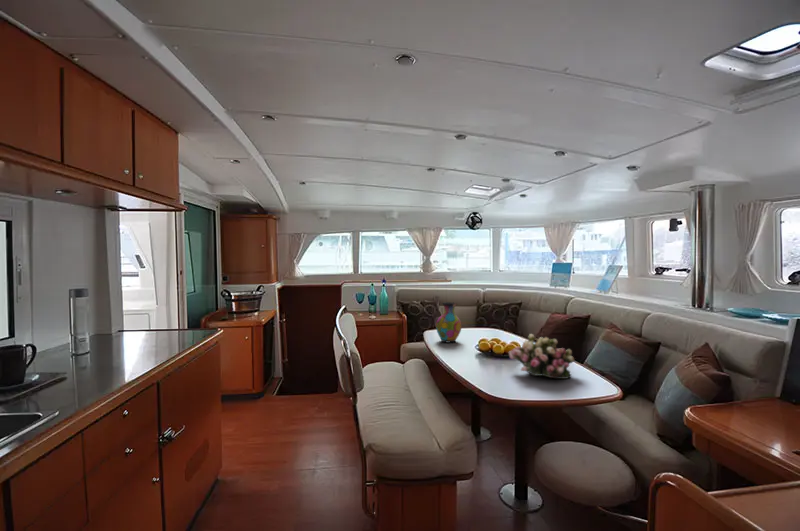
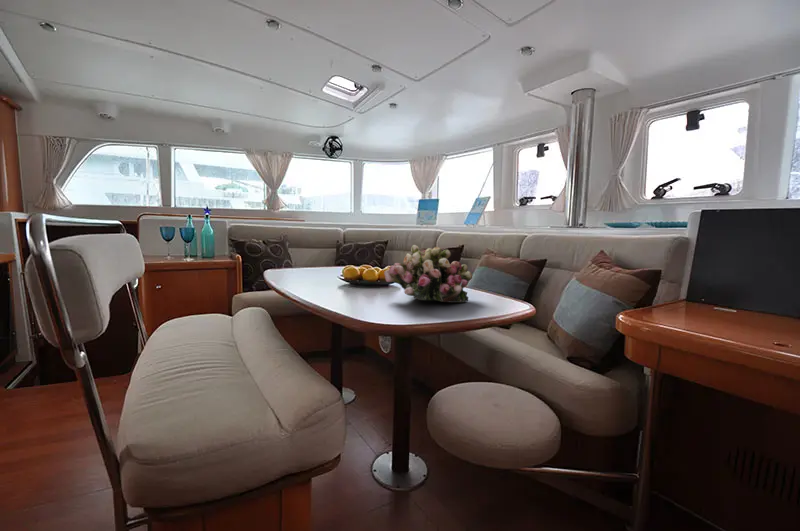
vase: present [436,302,462,342] -> none [279,219,316,275]

